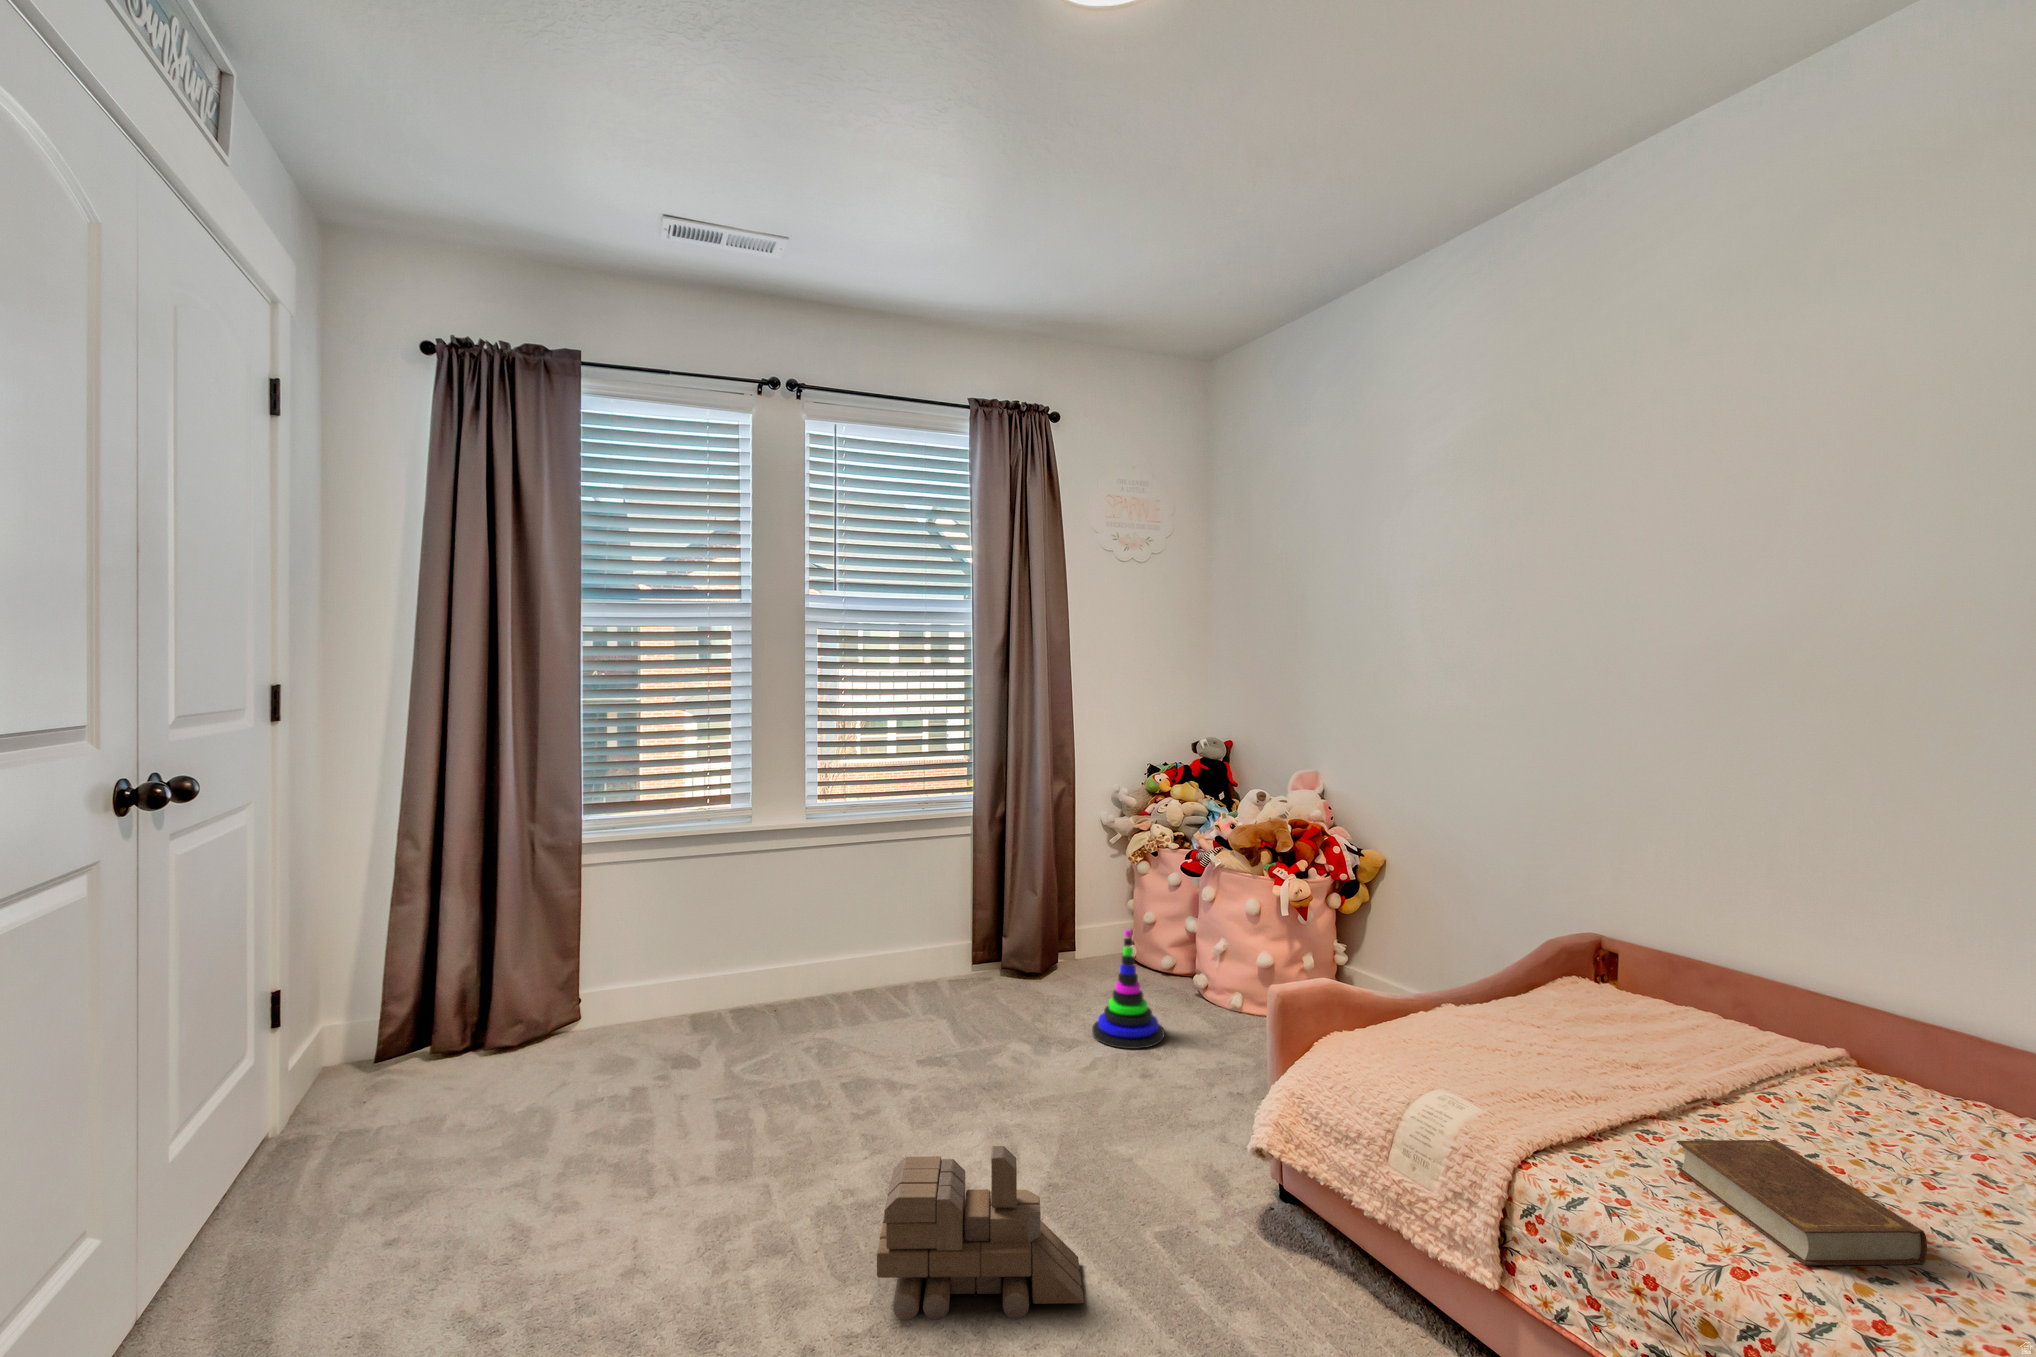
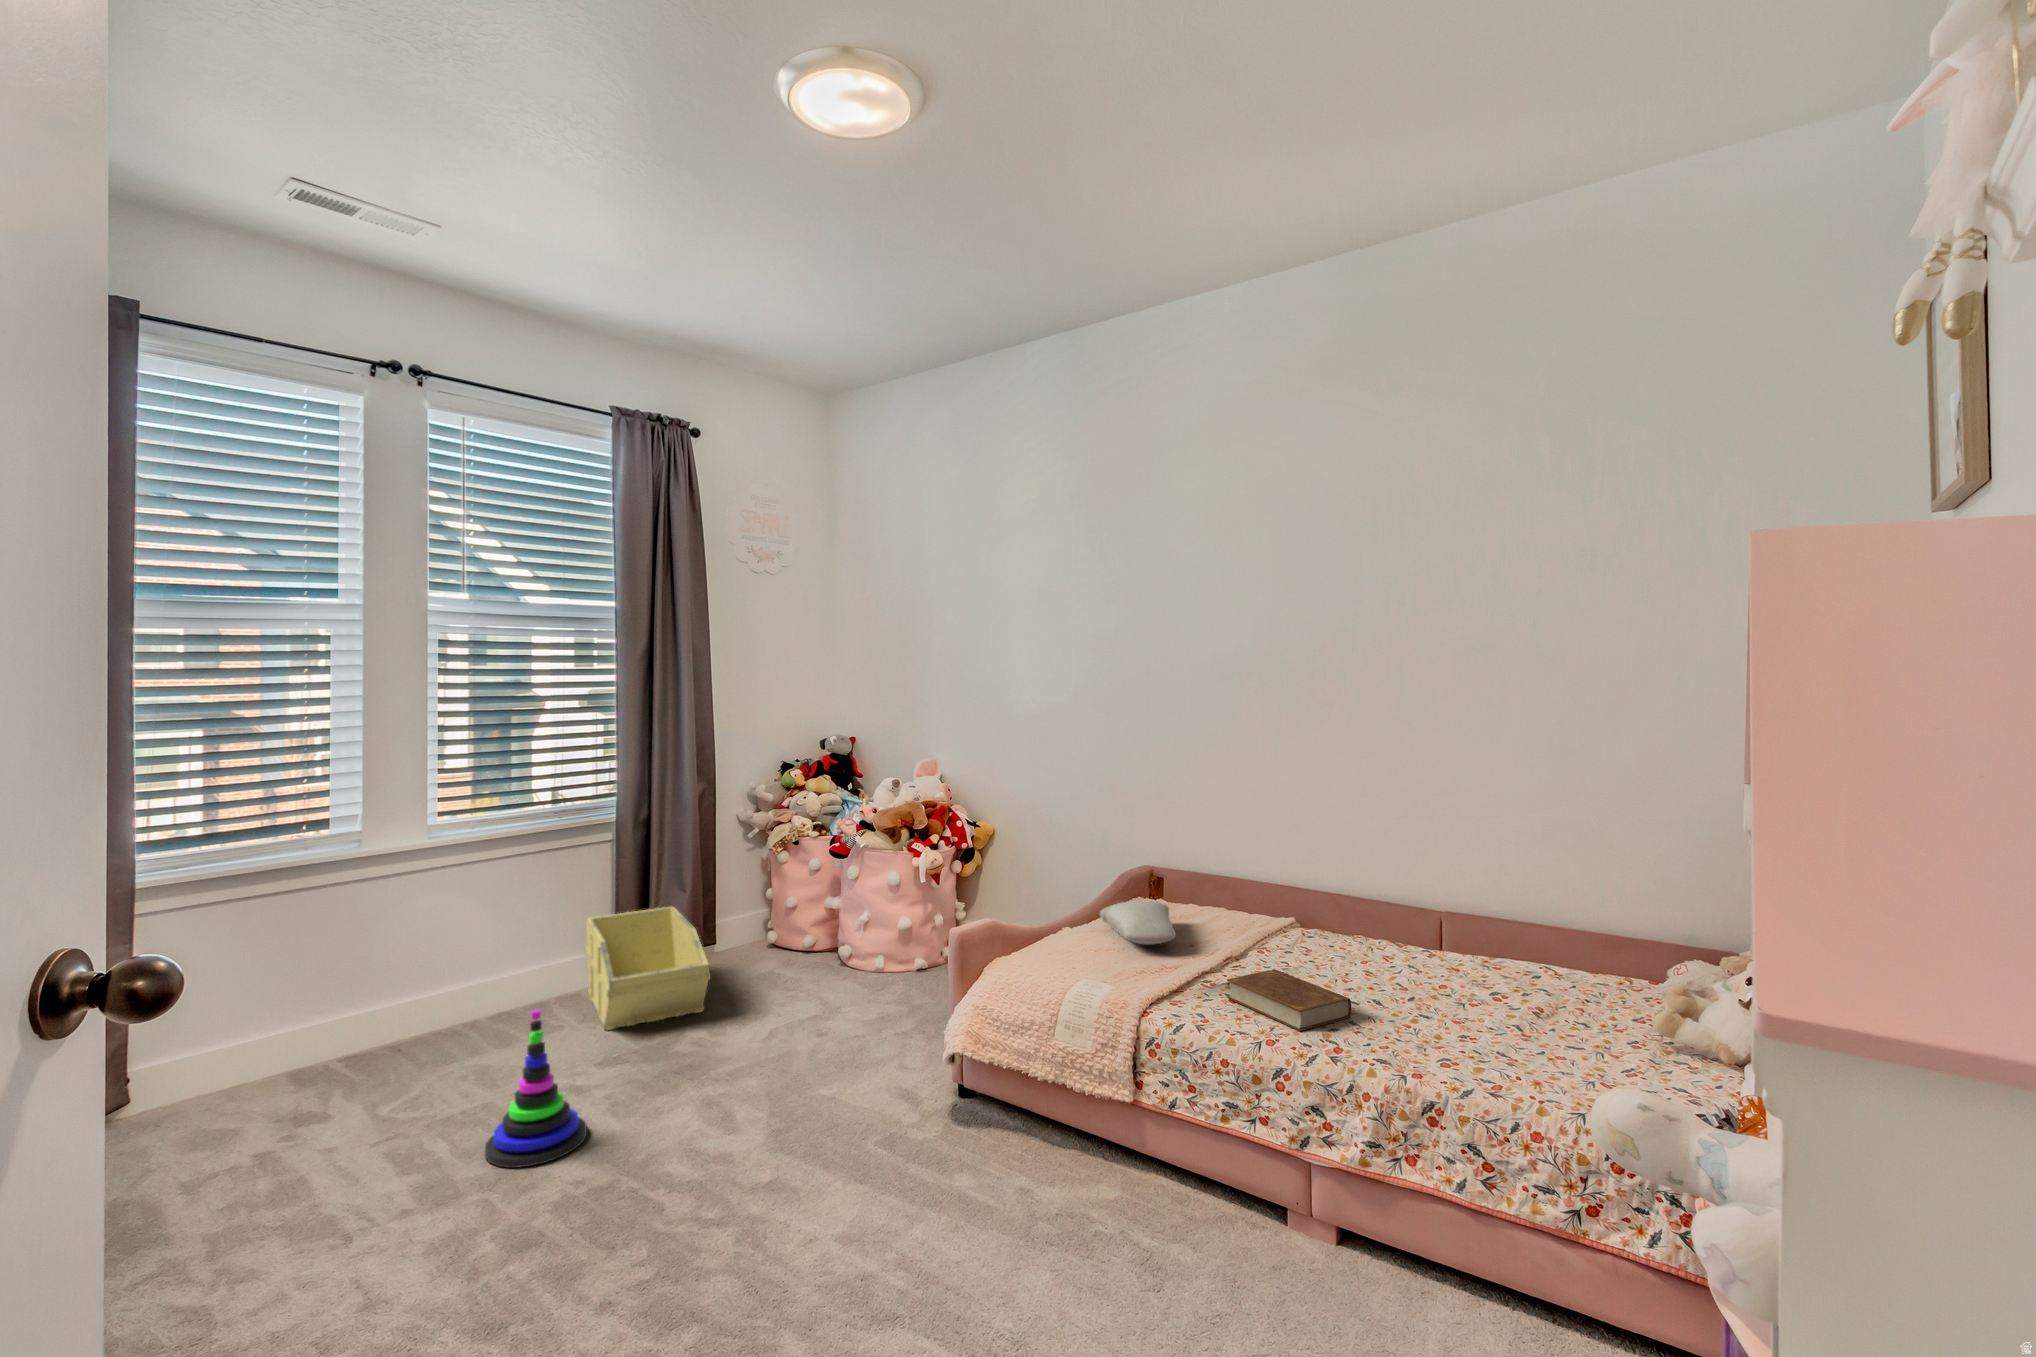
storage bin: none [935,907,1037,1028] -> present [585,907,711,1030]
stacking toy: present [1092,929,1164,1049] -> present [485,1009,587,1168]
pillow: none [1499,986,1611,1057] -> present [1100,901,1176,944]
toy train: present [877,1146,1084,1320] -> none [647,1090,839,1258]

